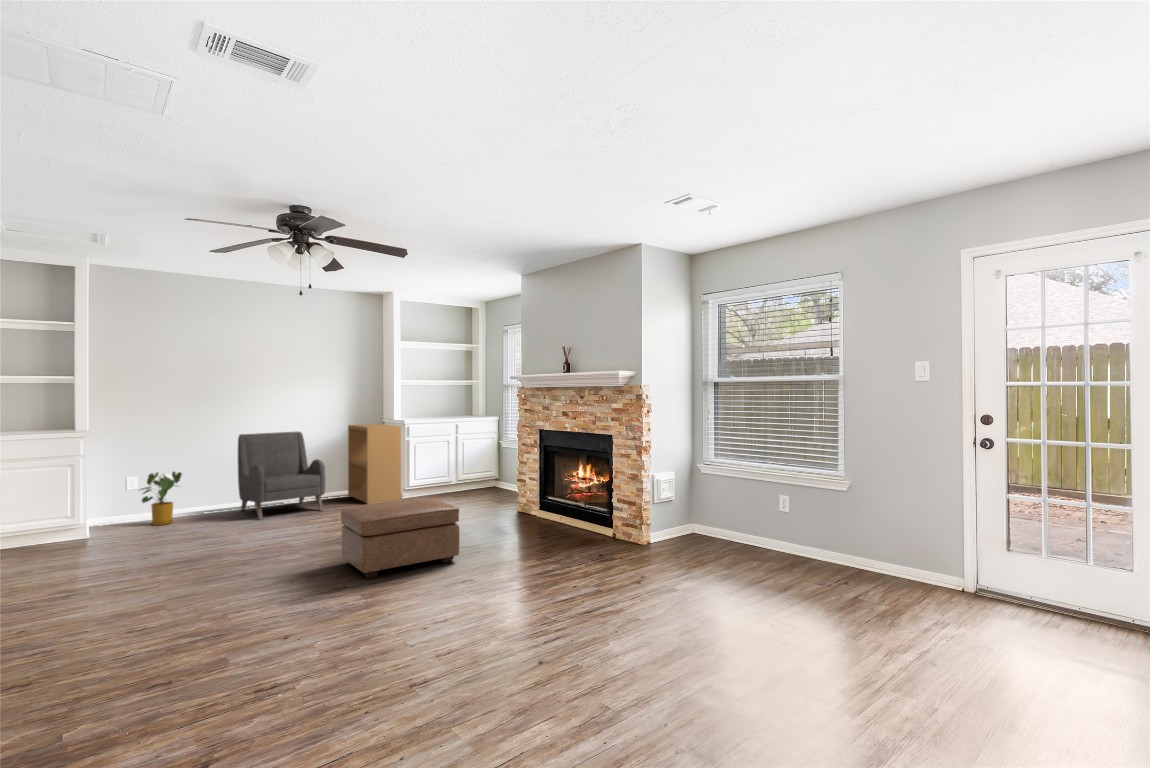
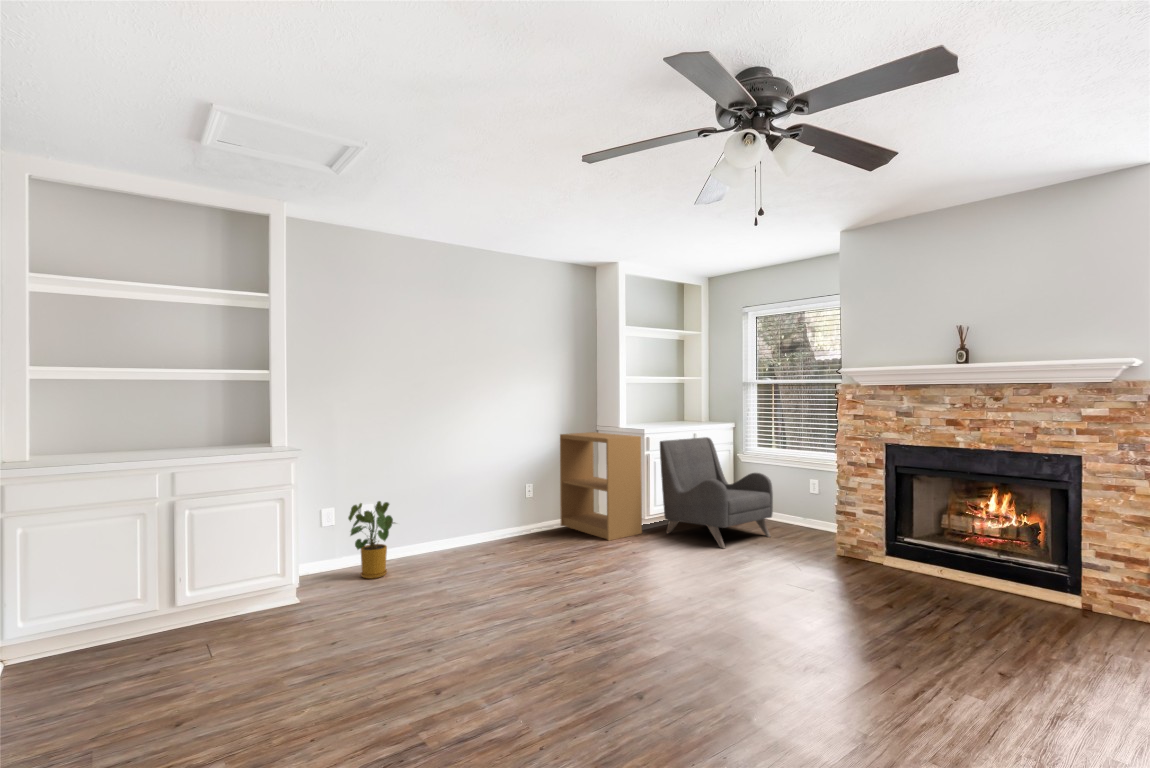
armchair: present [238,432,326,520] -> present [660,437,773,549]
ottoman: present [341,498,459,578] -> none [764,556,955,713]

